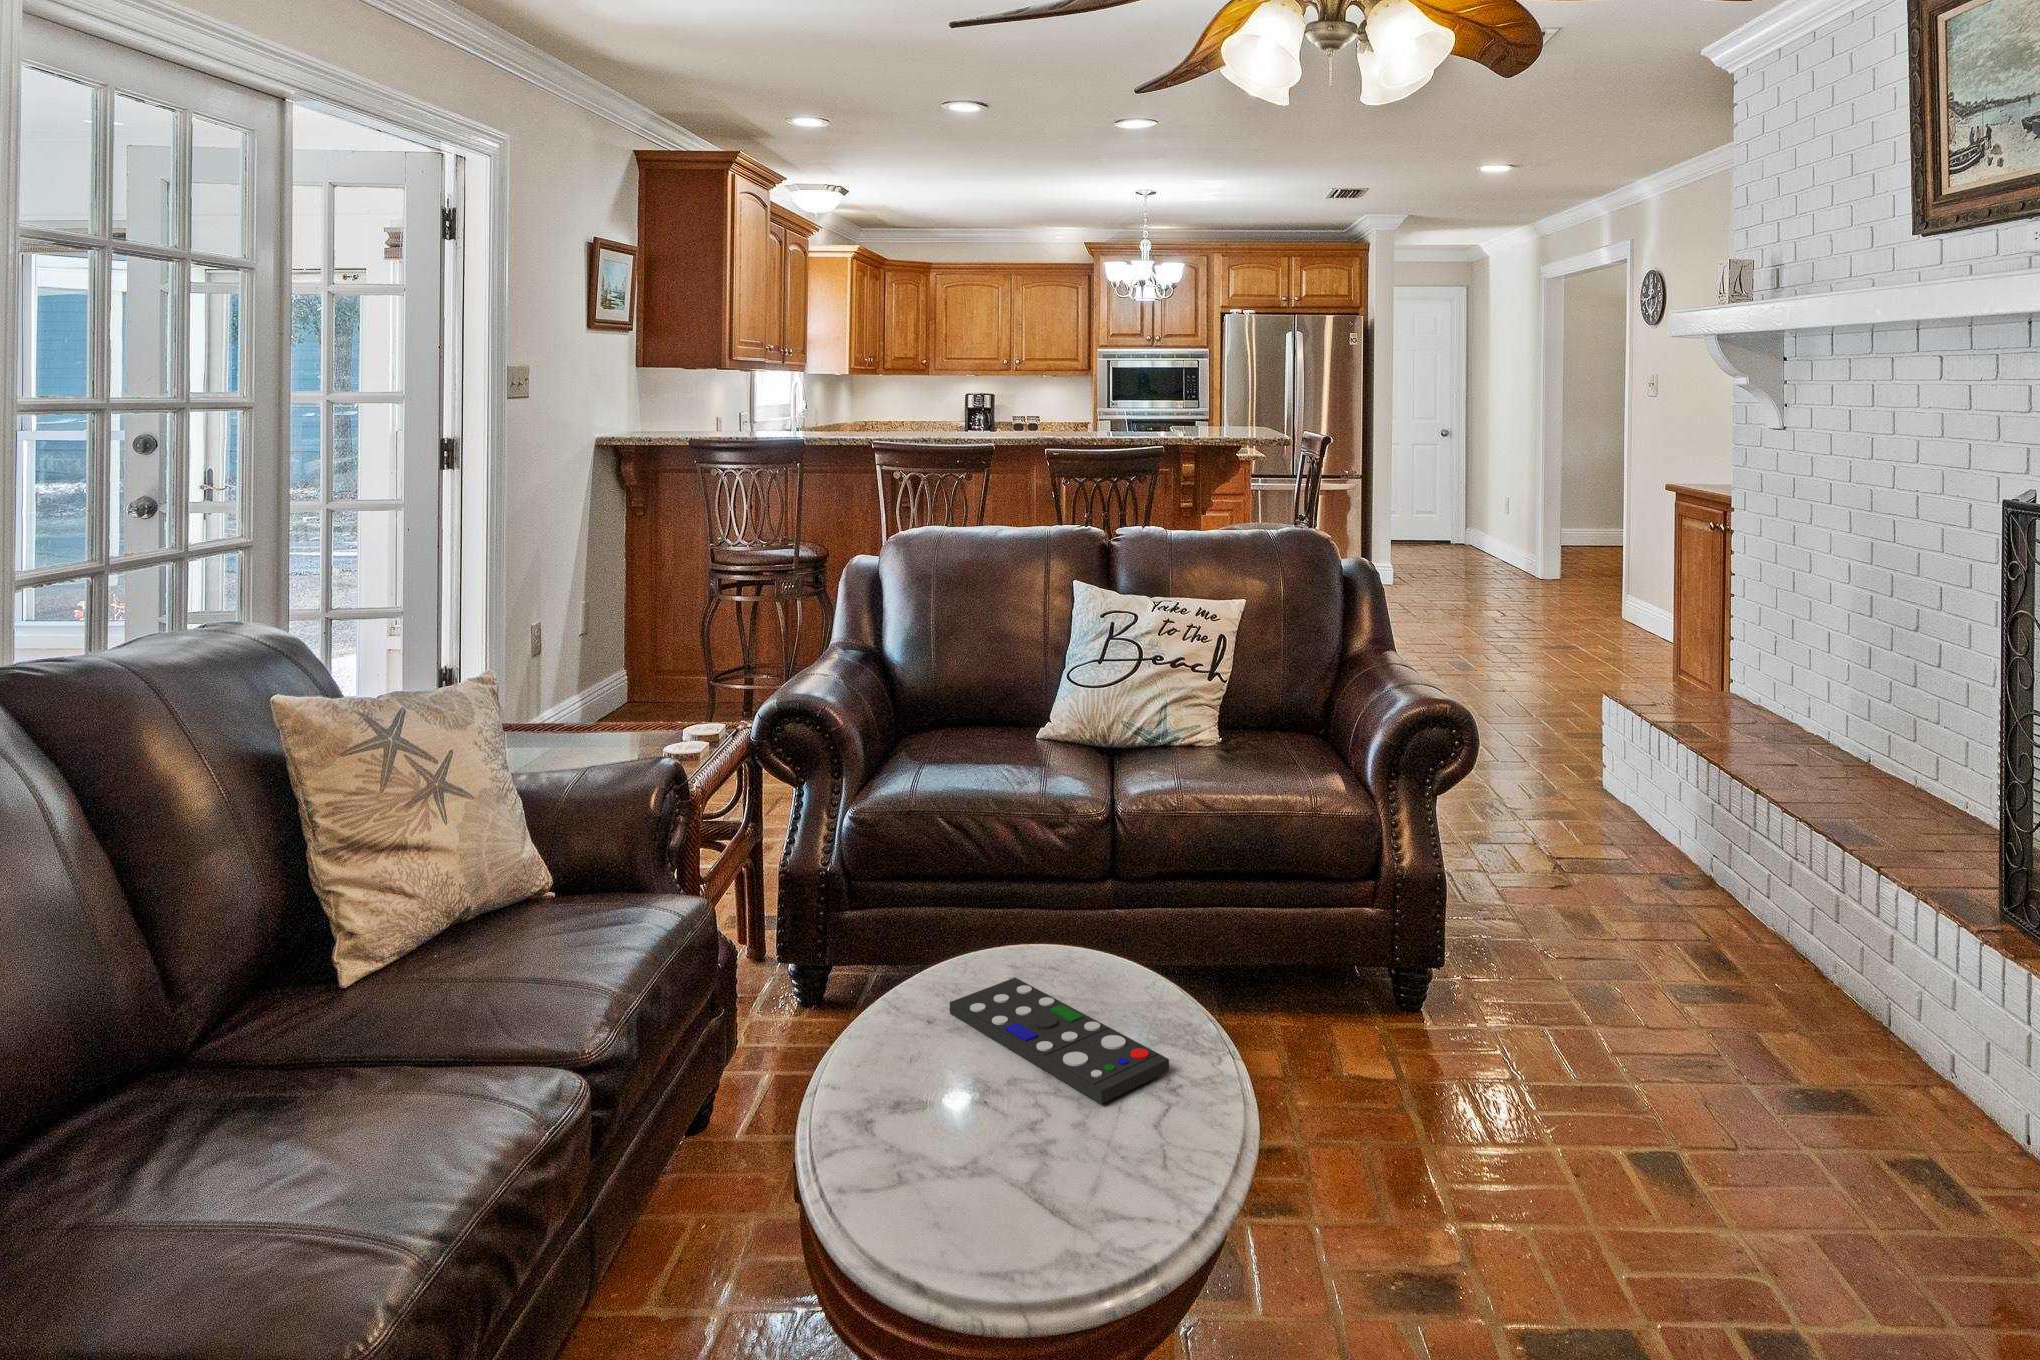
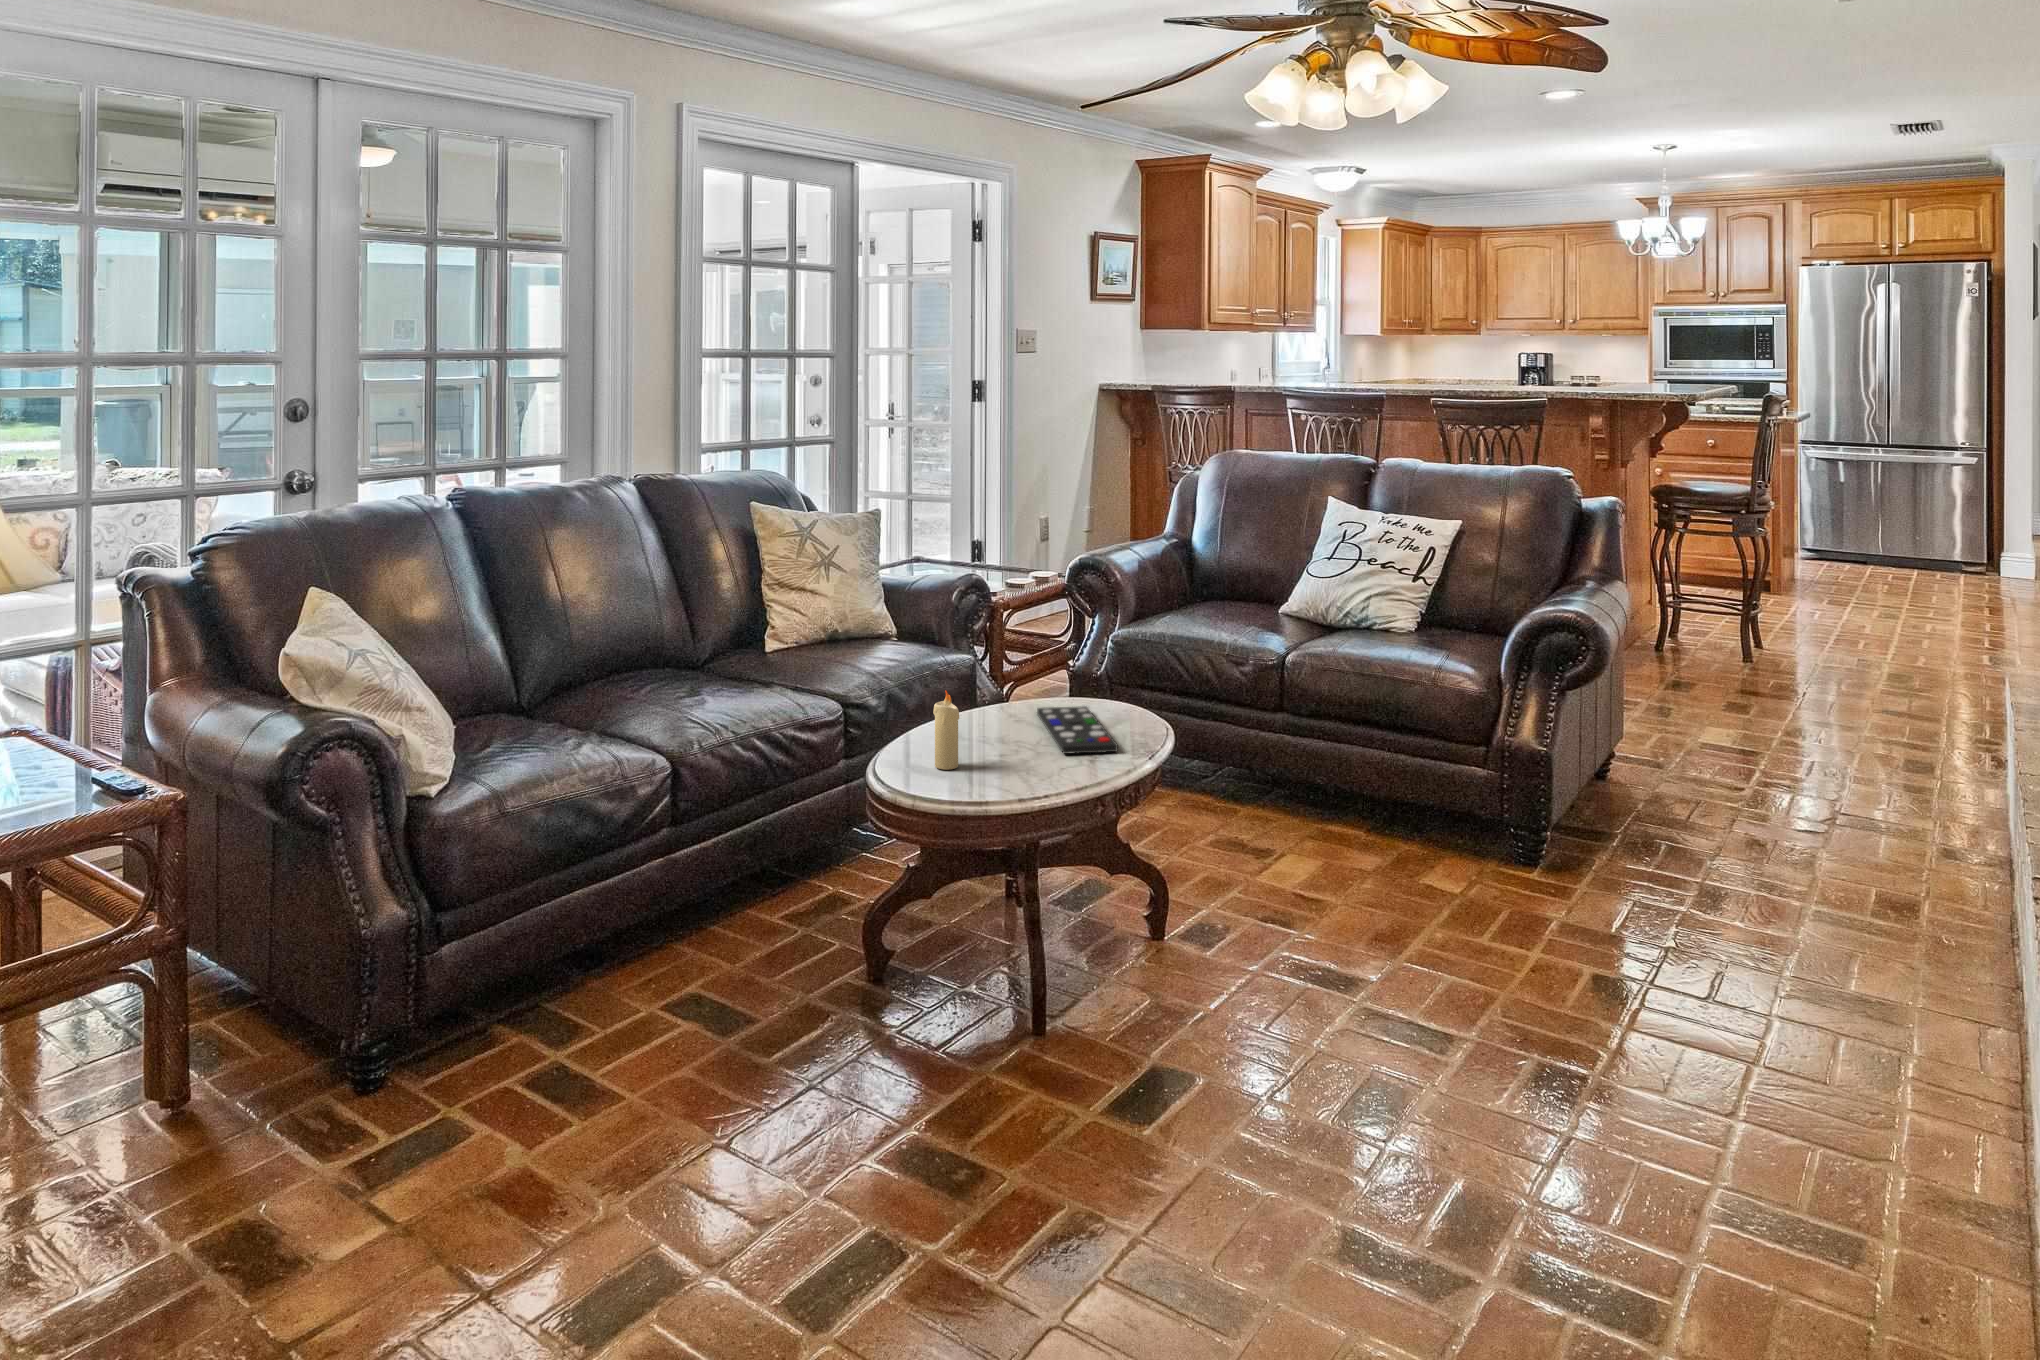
candle: none [927,1060,974,1220] -> present [933,691,959,770]

